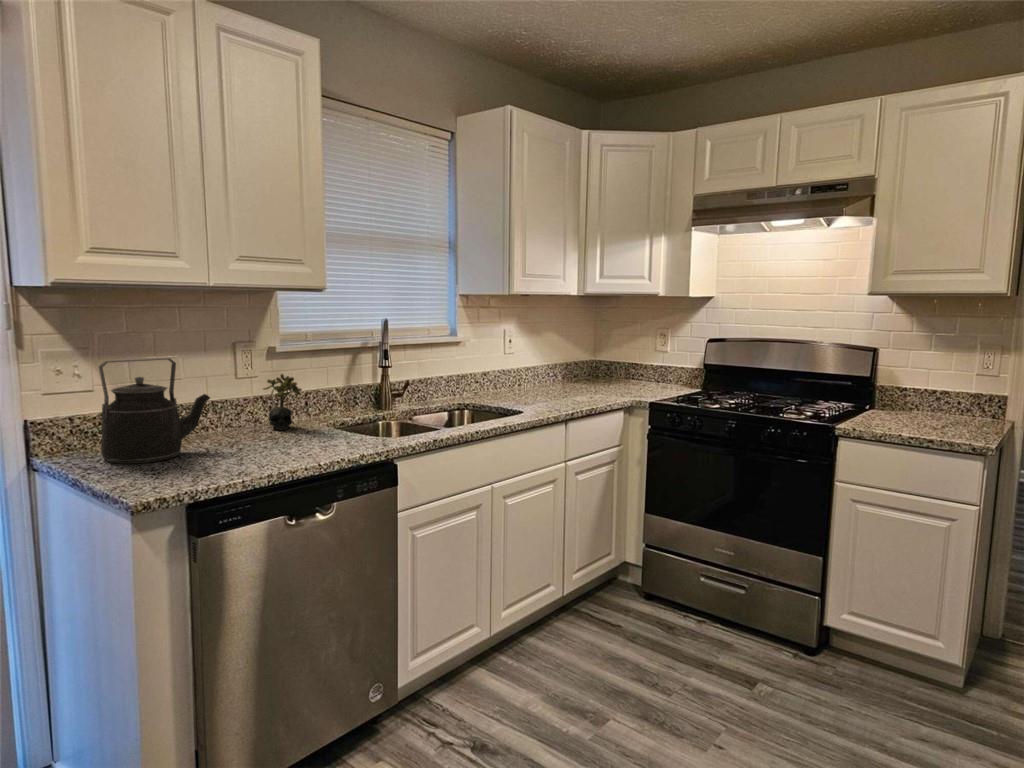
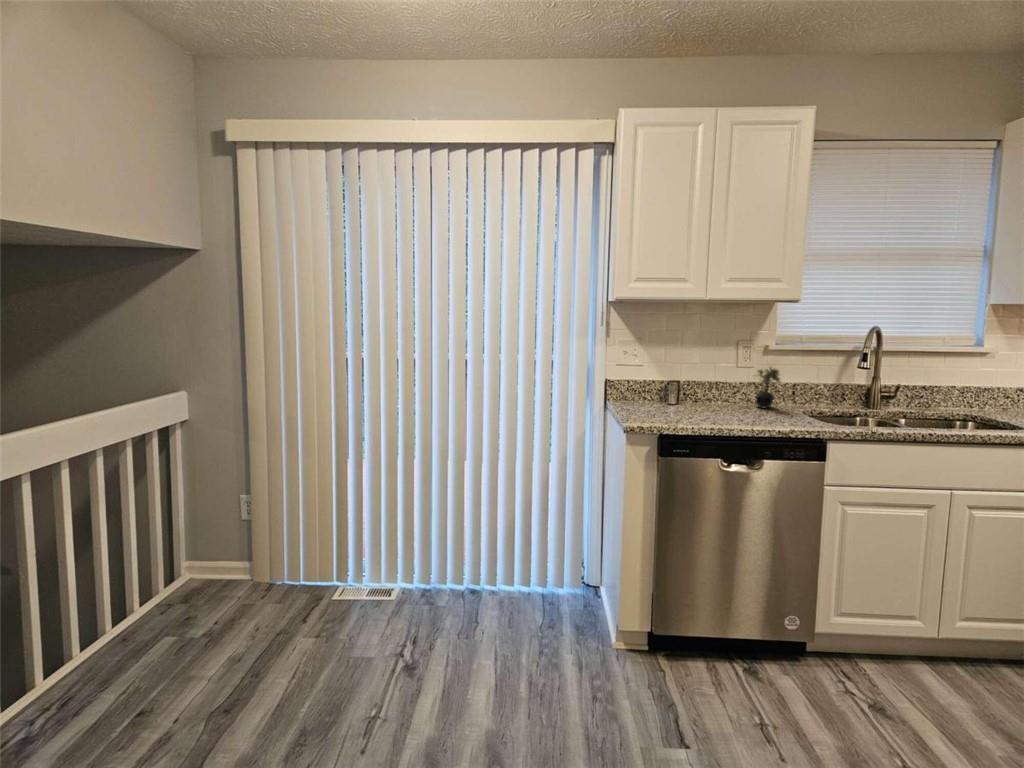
kettle: present [98,358,210,464] -> none [636,346,704,410]

